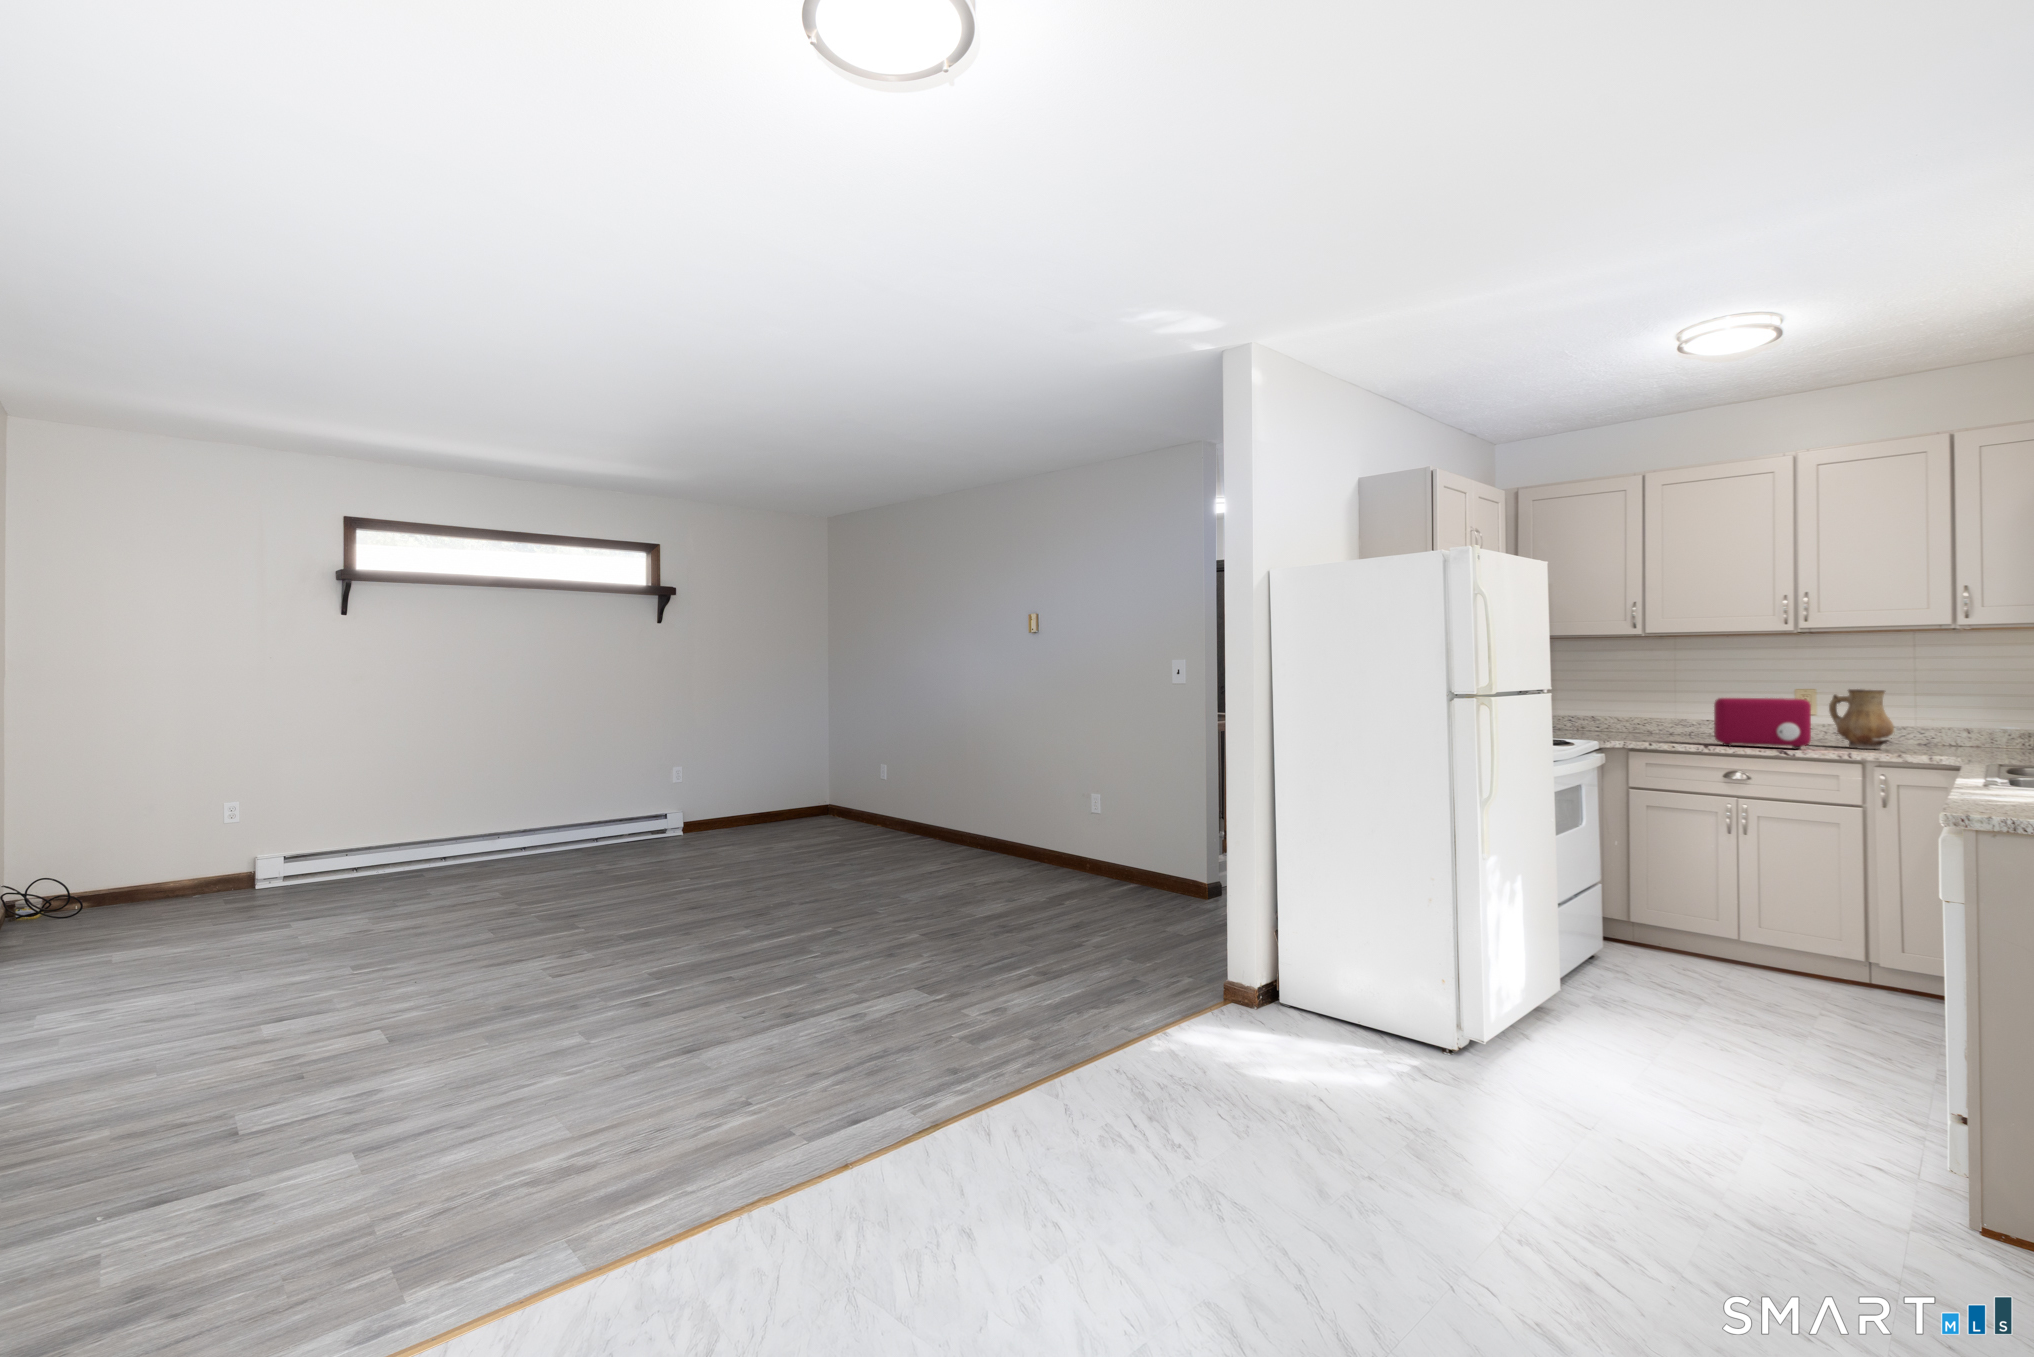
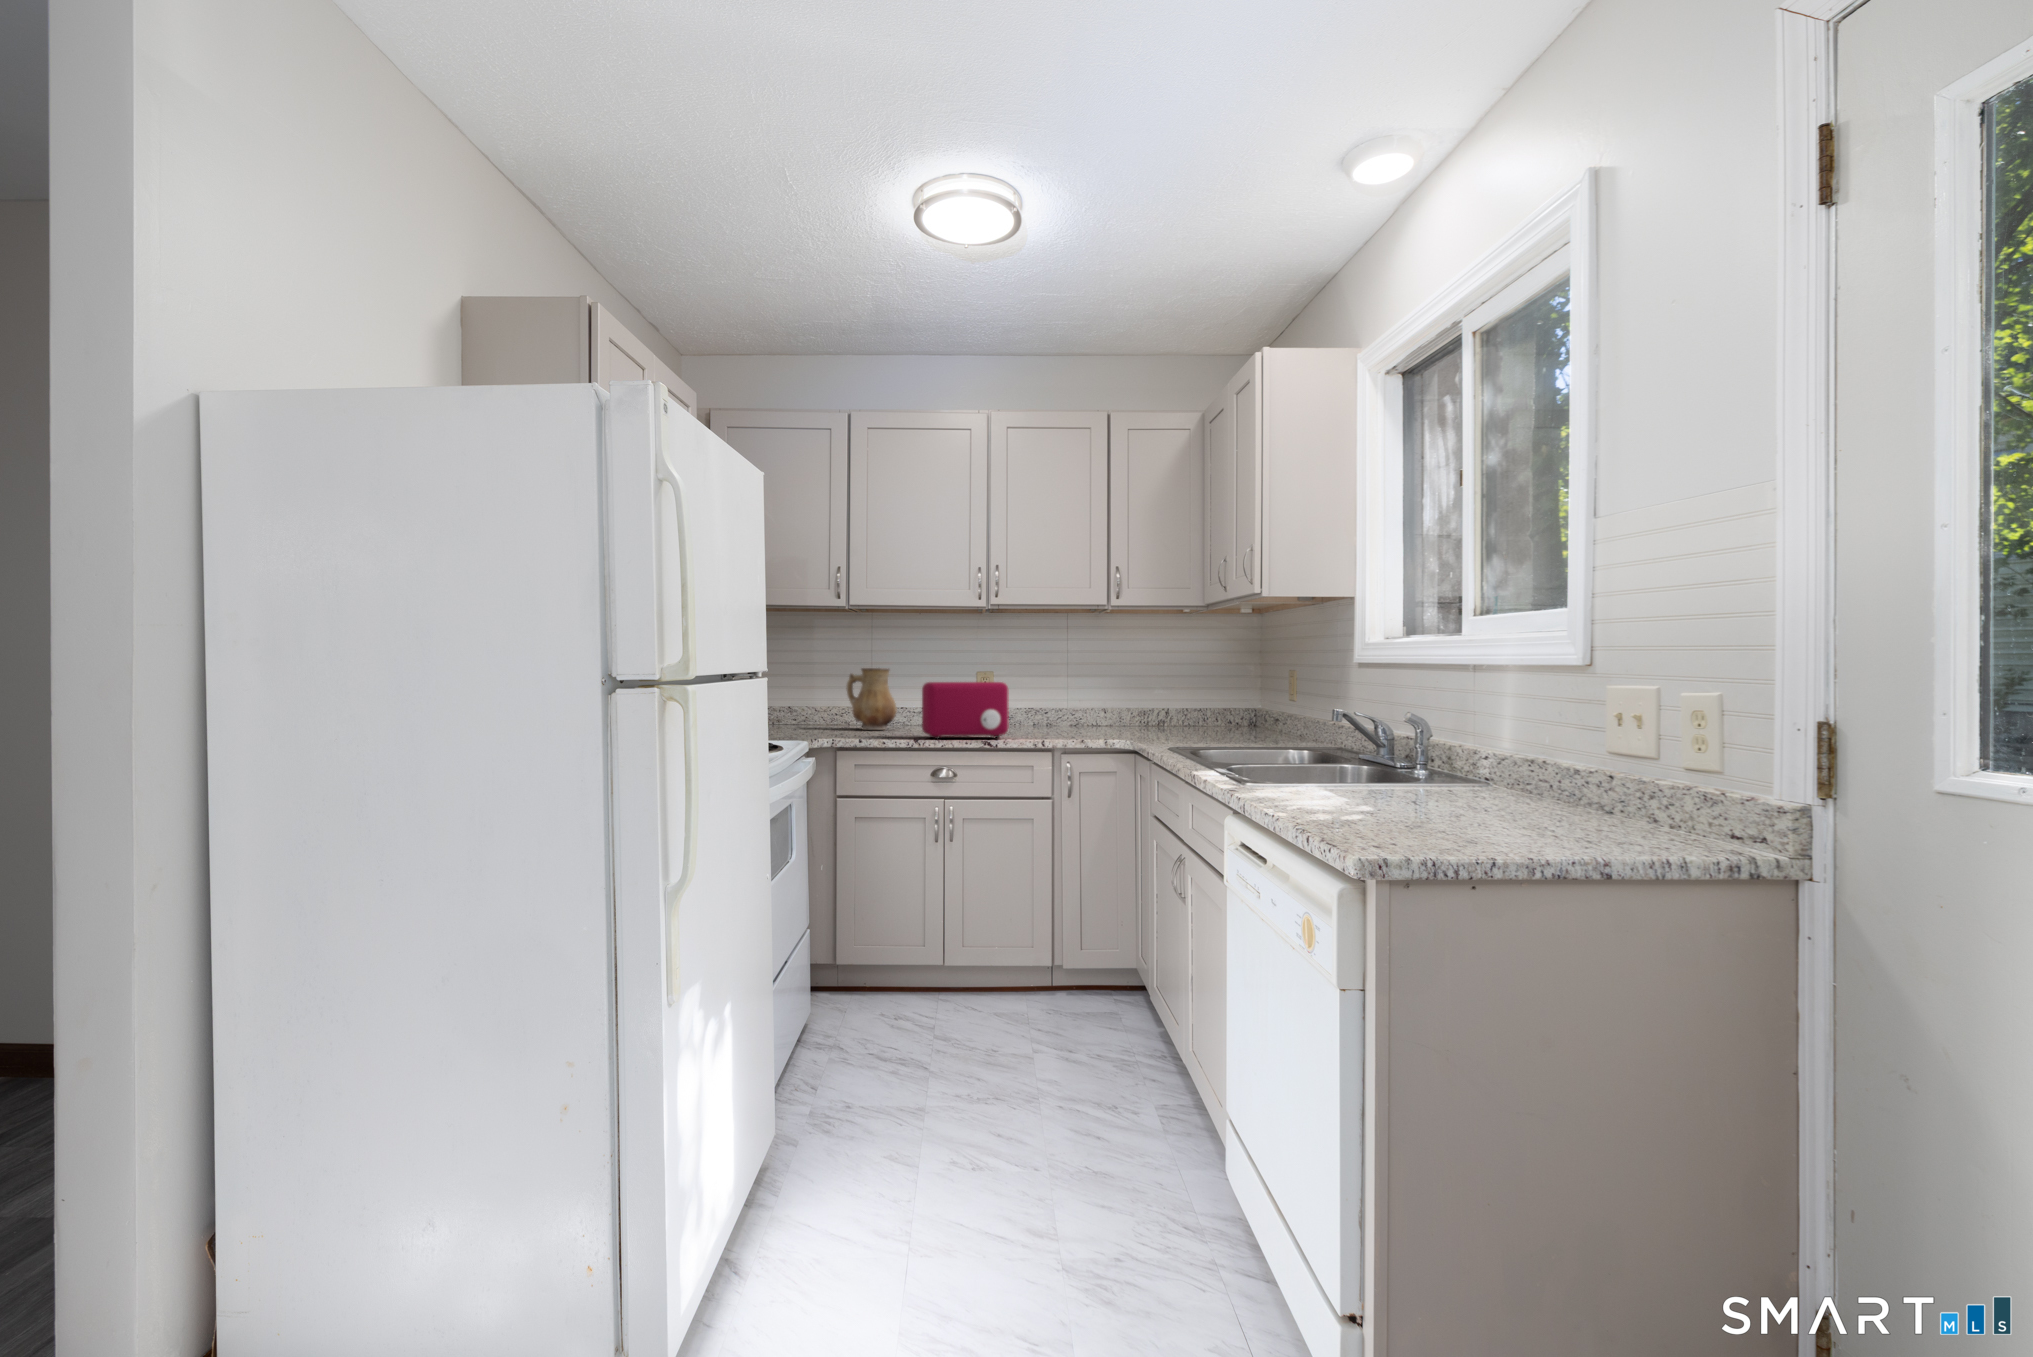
ceramic pitcher: present [1829,689,1894,749] -> present [846,668,896,730]

